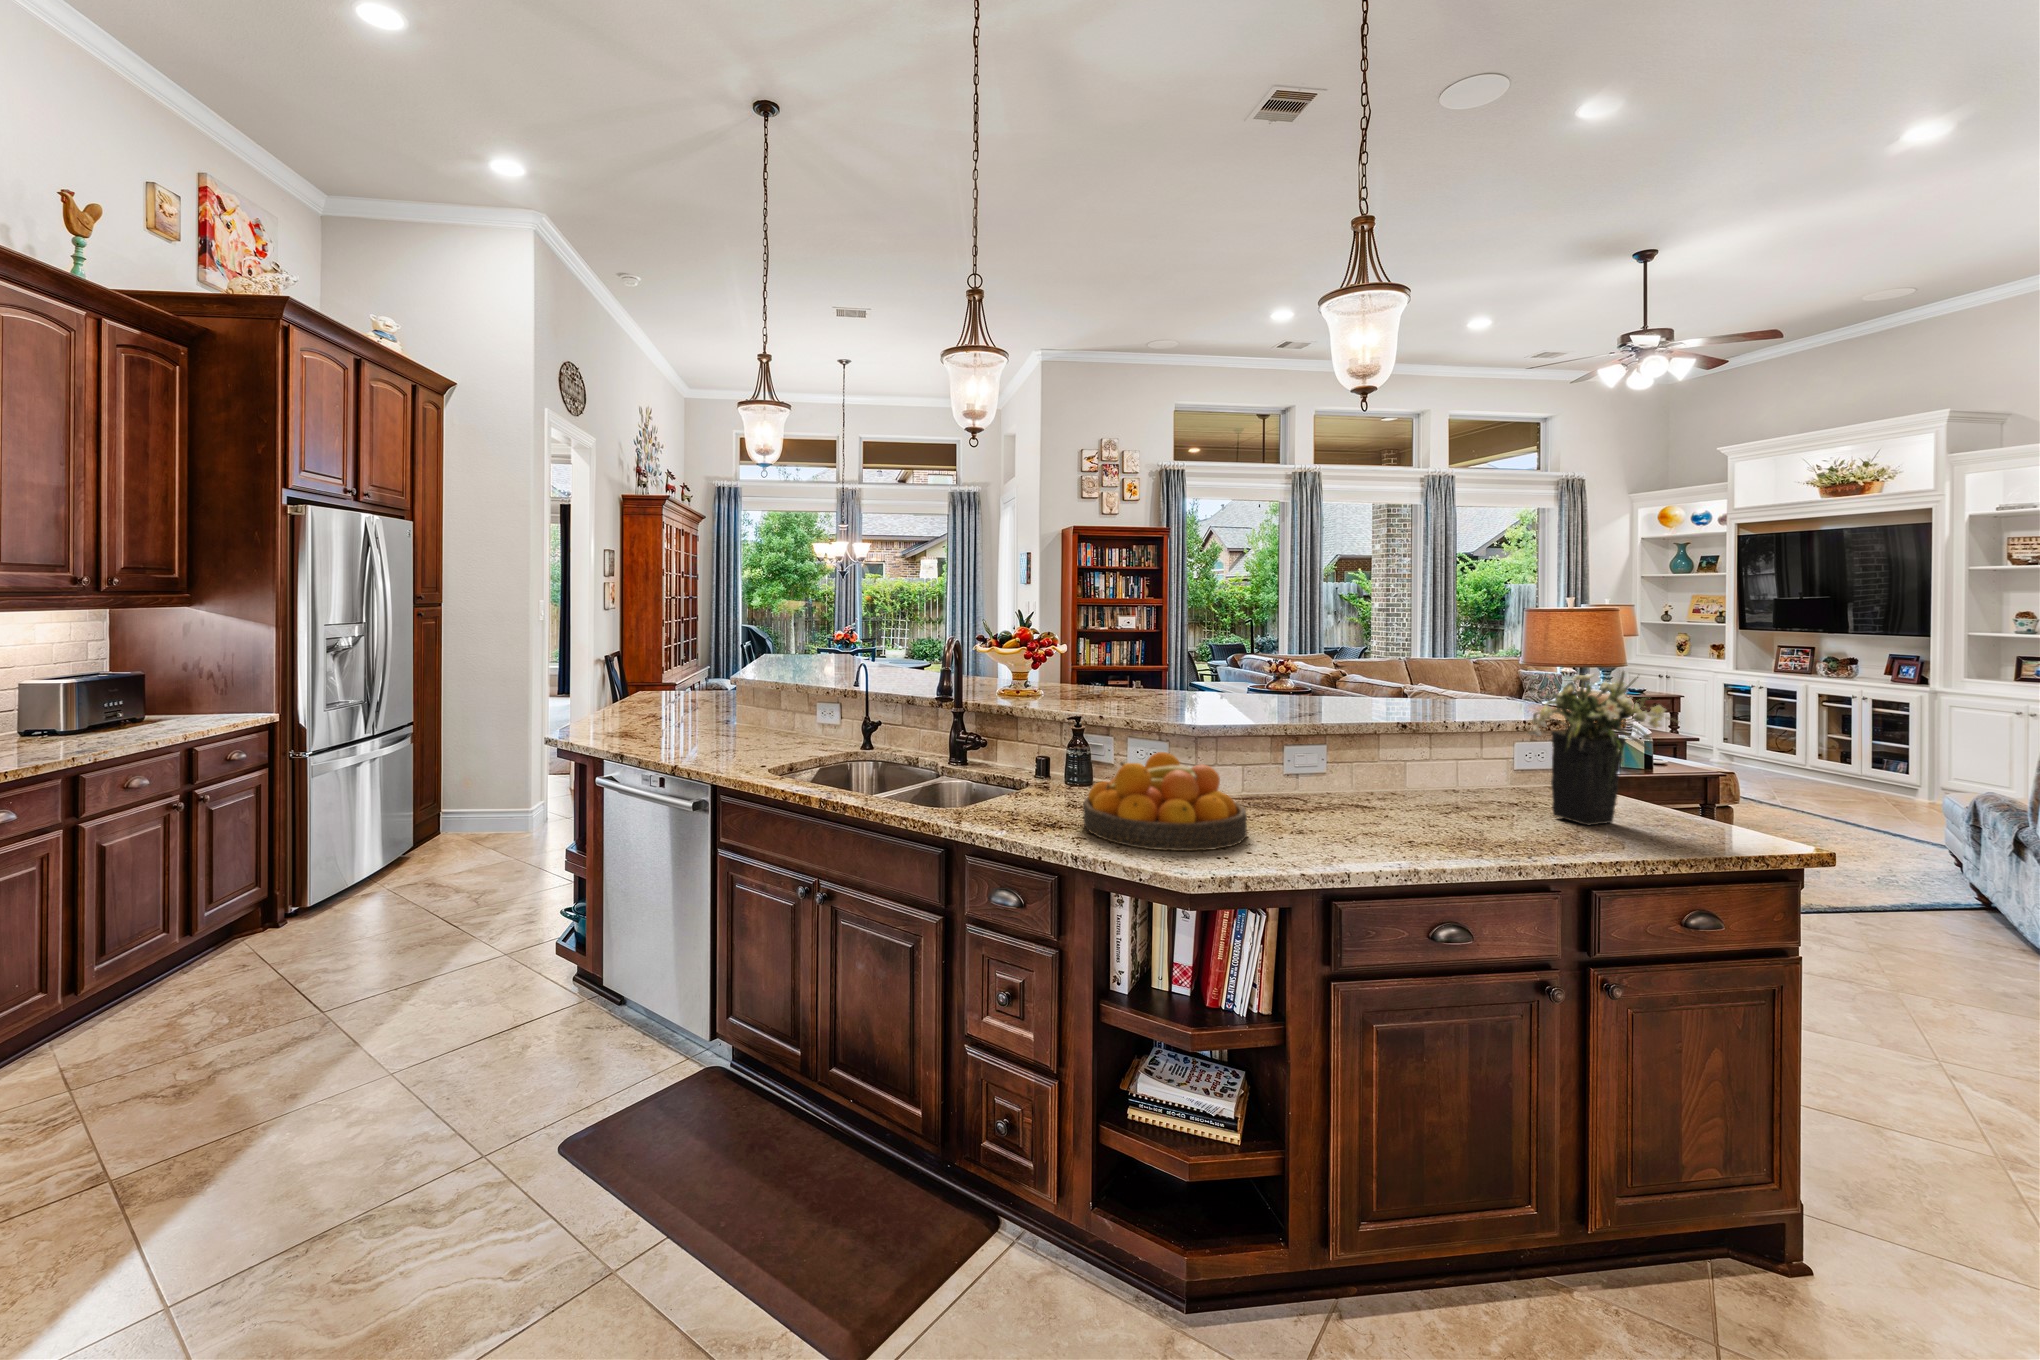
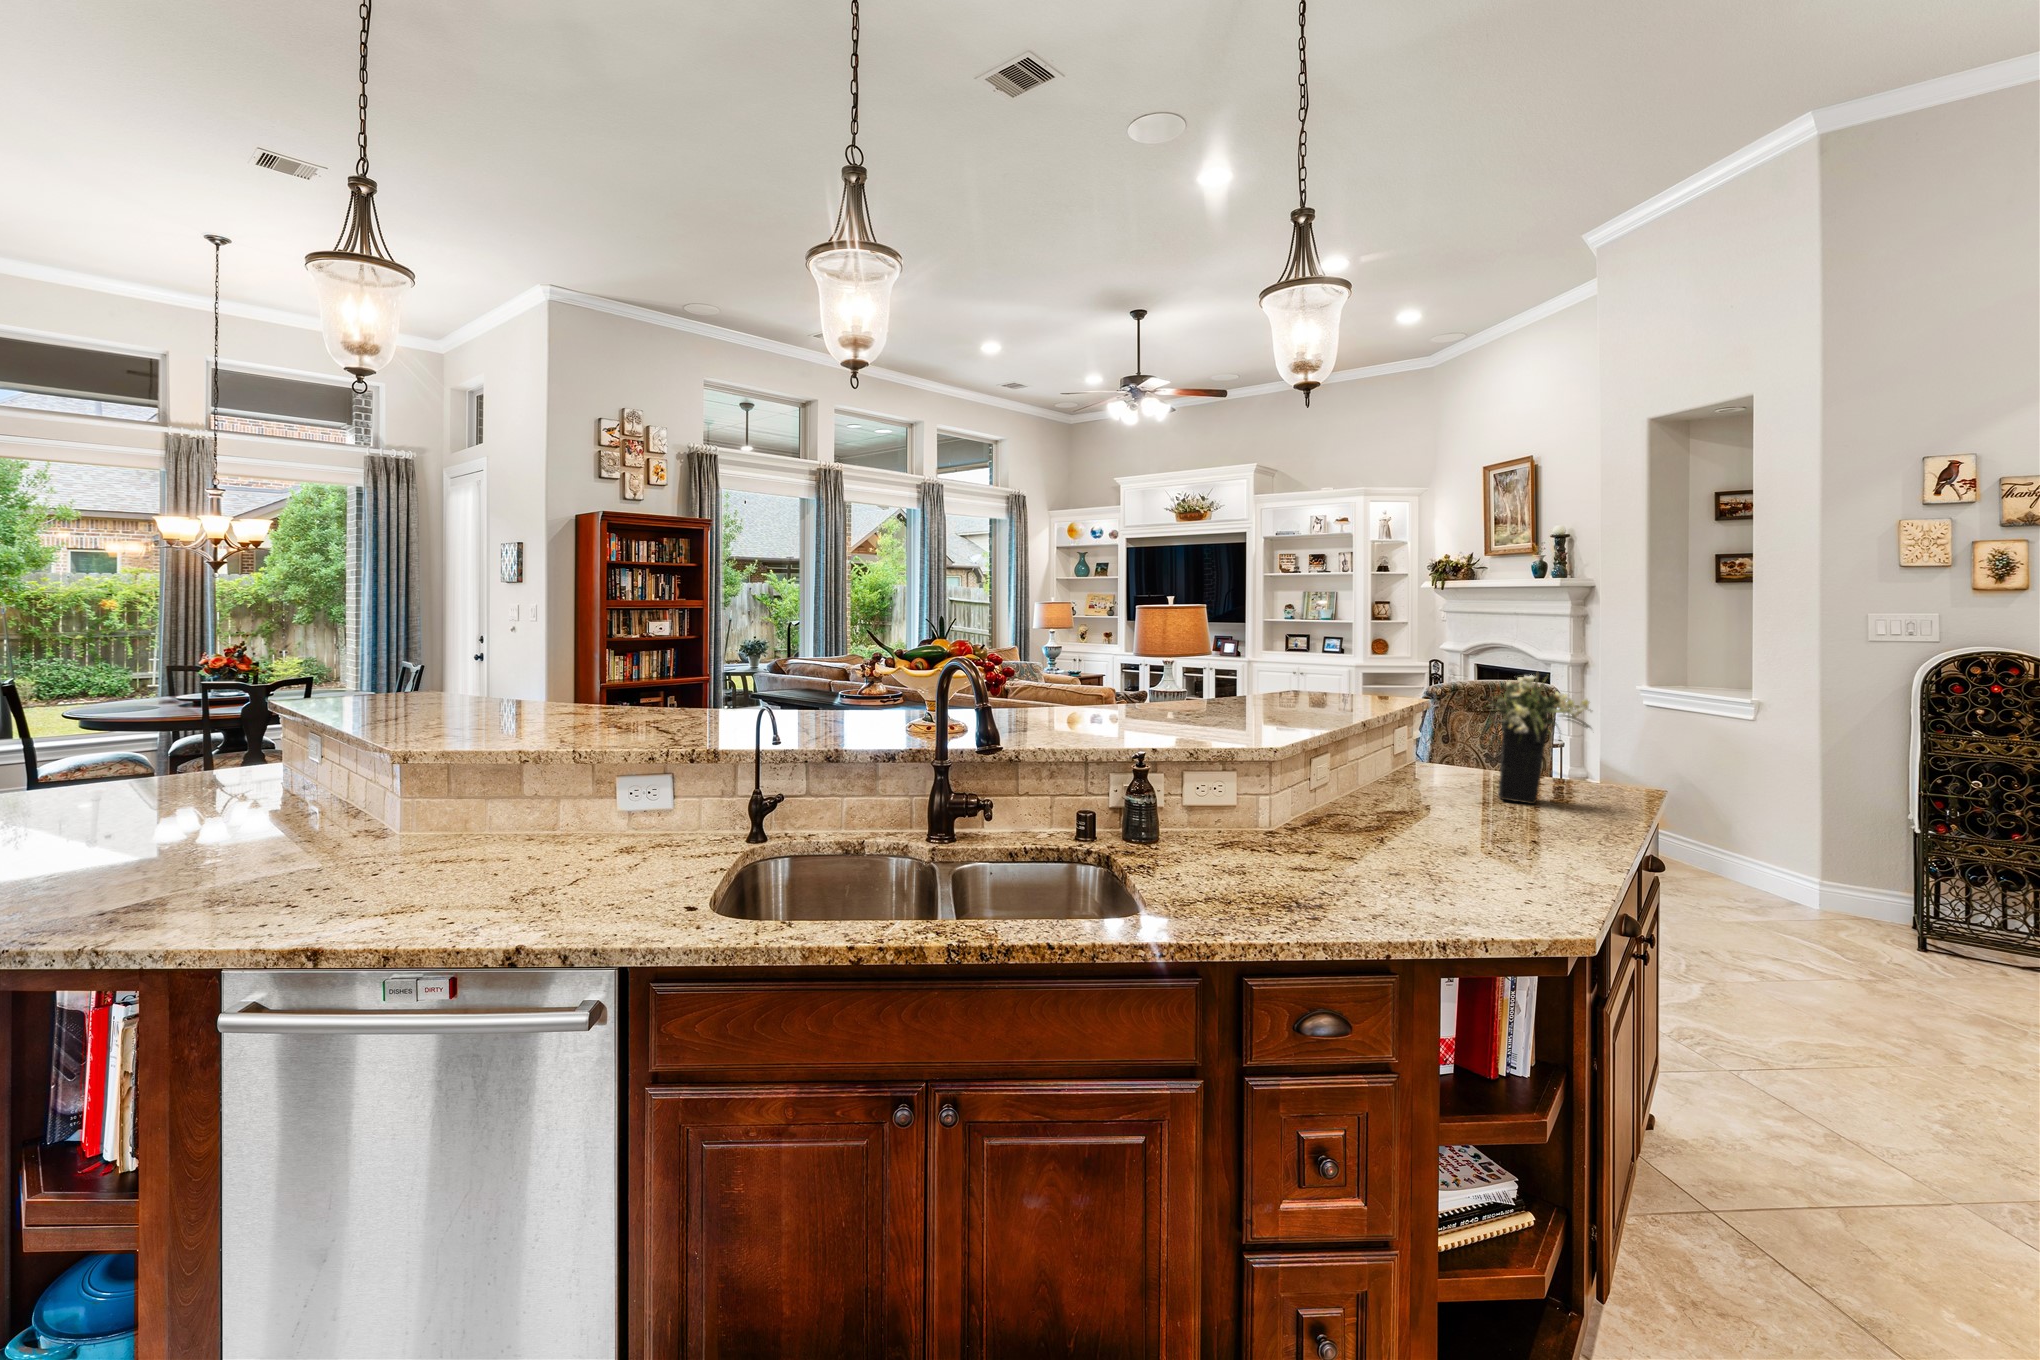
fruit bowl: present [1083,752,1247,851] -> none [1300,792,1503,910]

